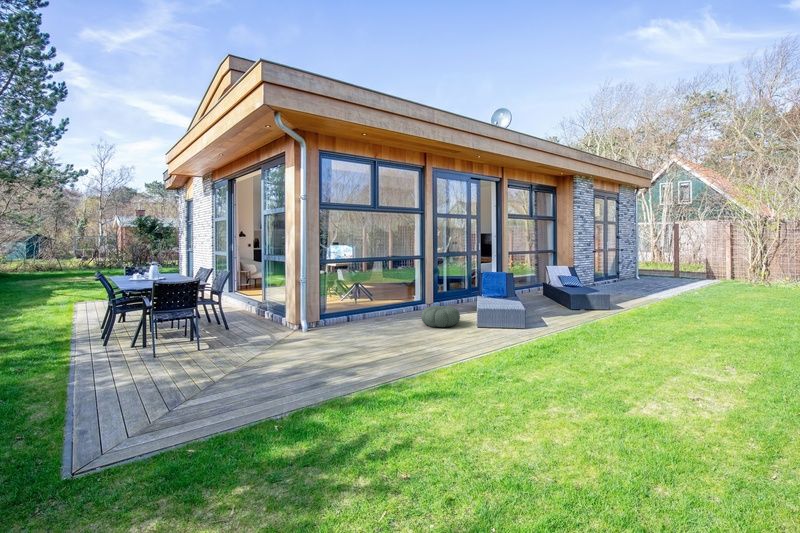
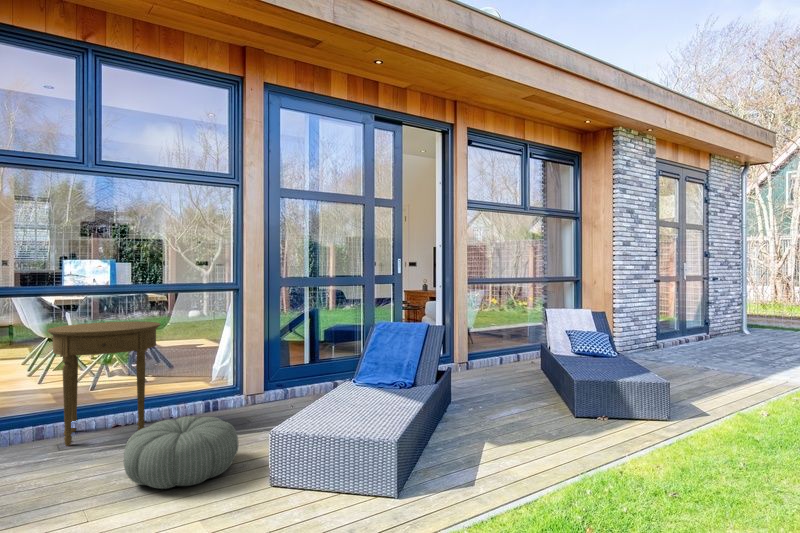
side table: none [369,273,406,320] -> present [47,321,160,446]

